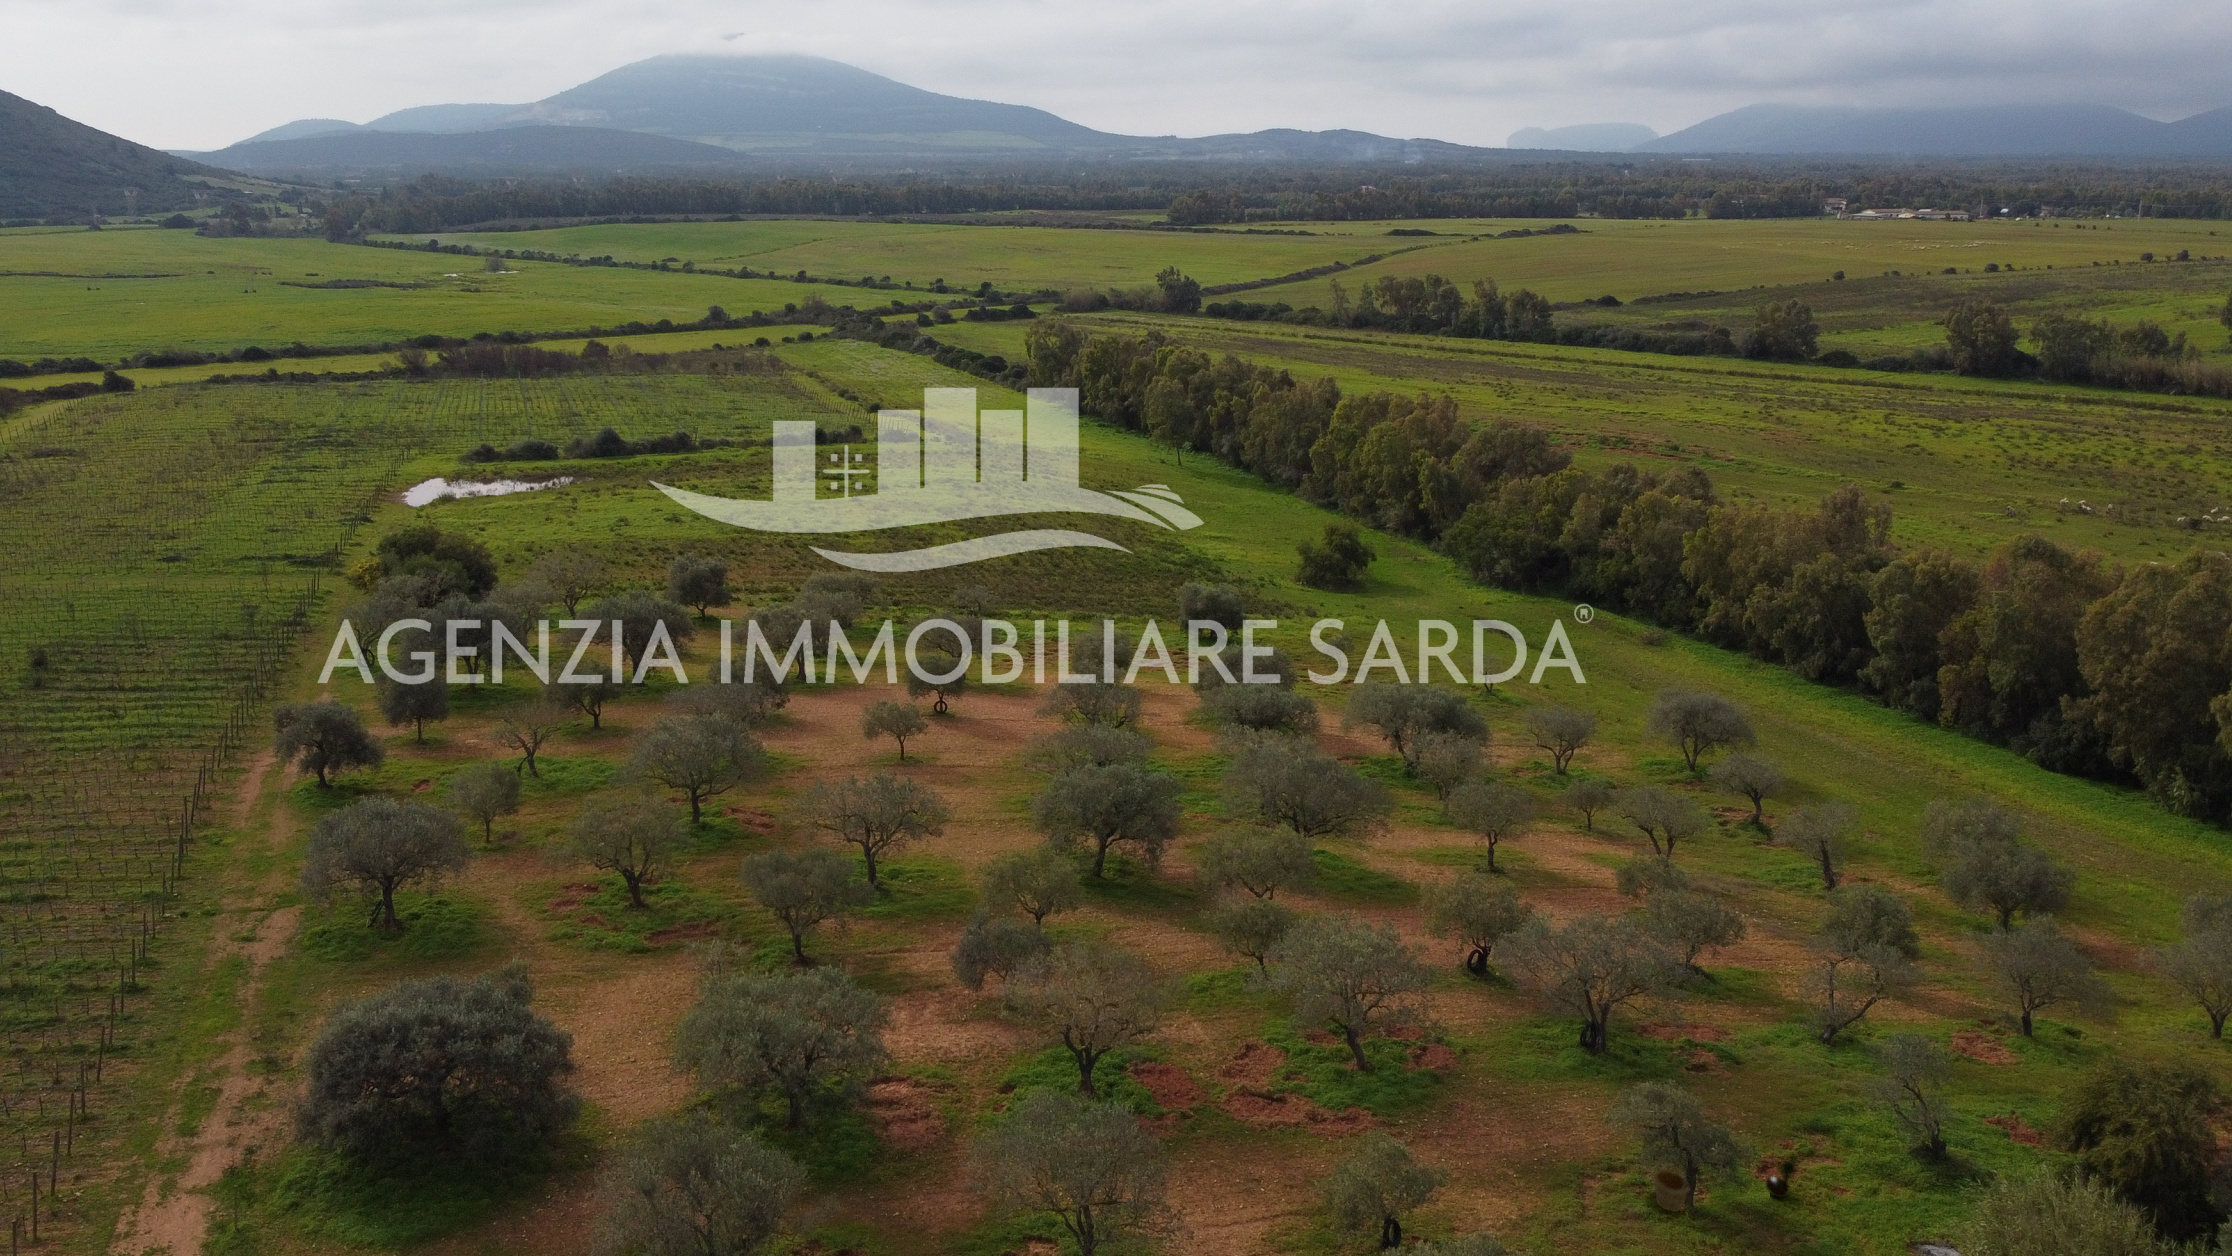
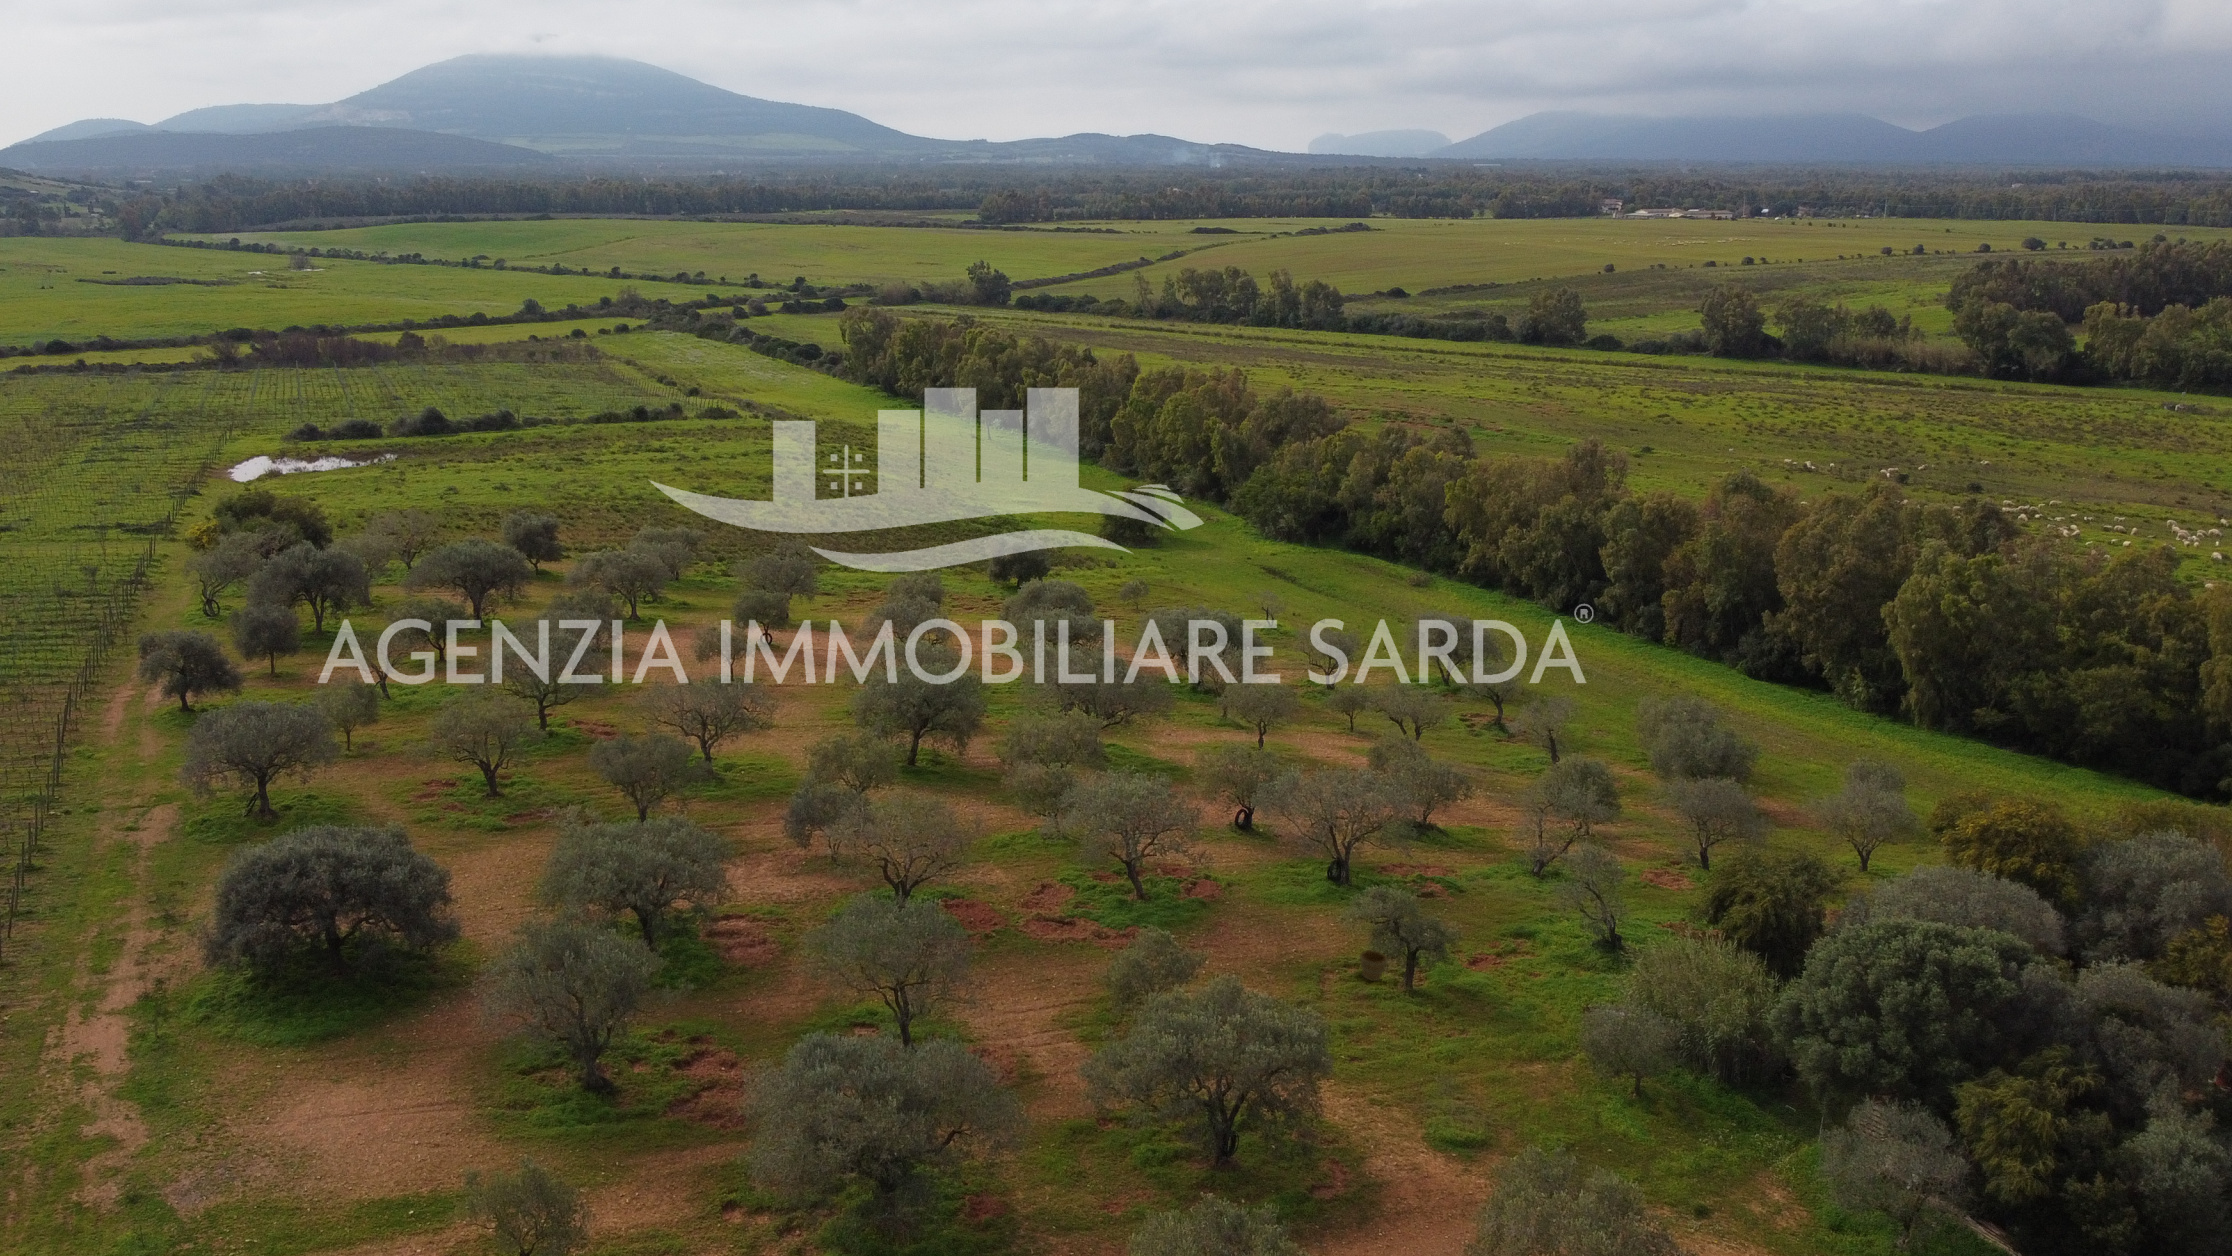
potted tree: present [1766,1160,1797,1197] -> none [1450,935,1475,969]

